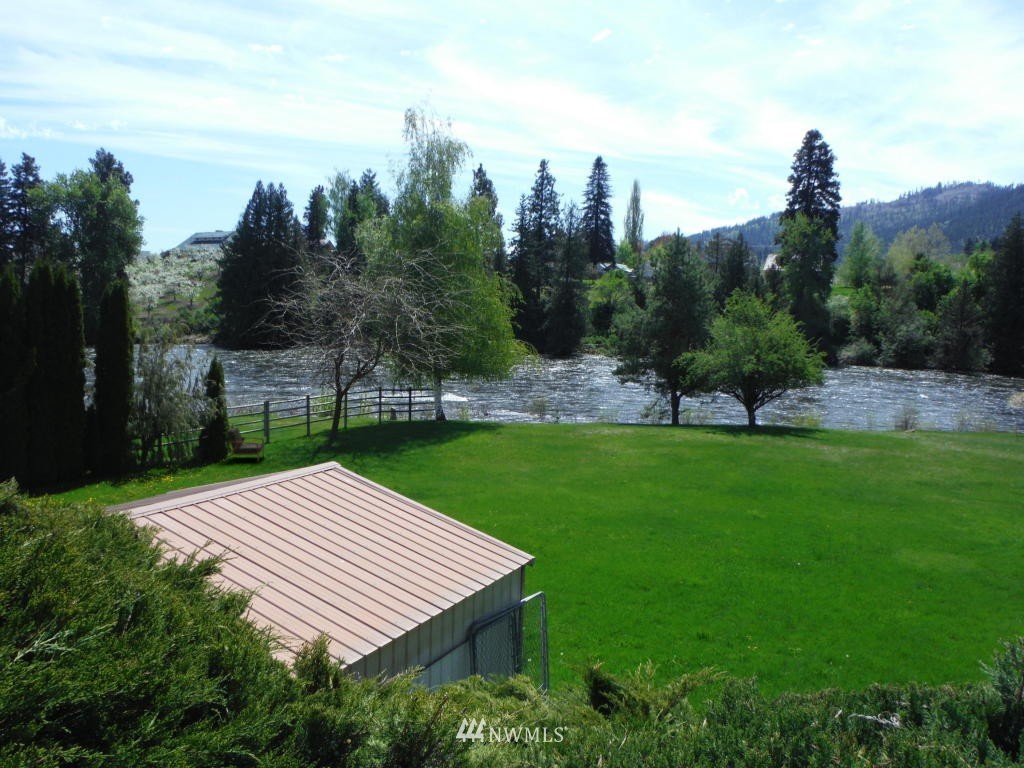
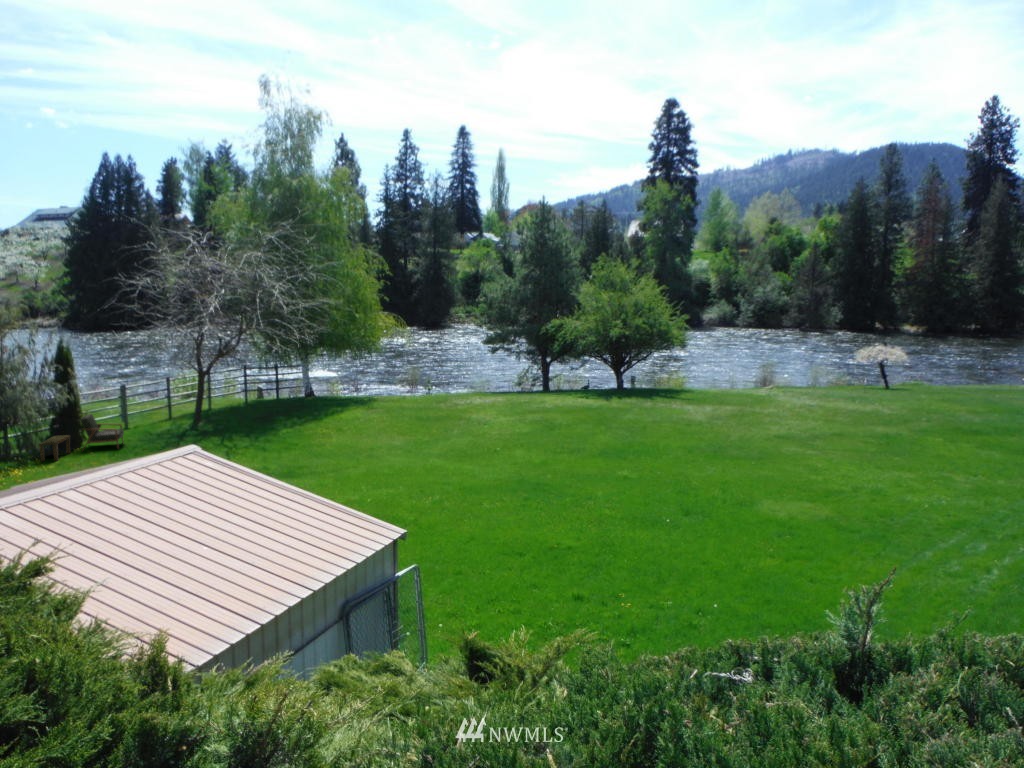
bench: none [188,446,217,470] -> present [39,435,70,461]

